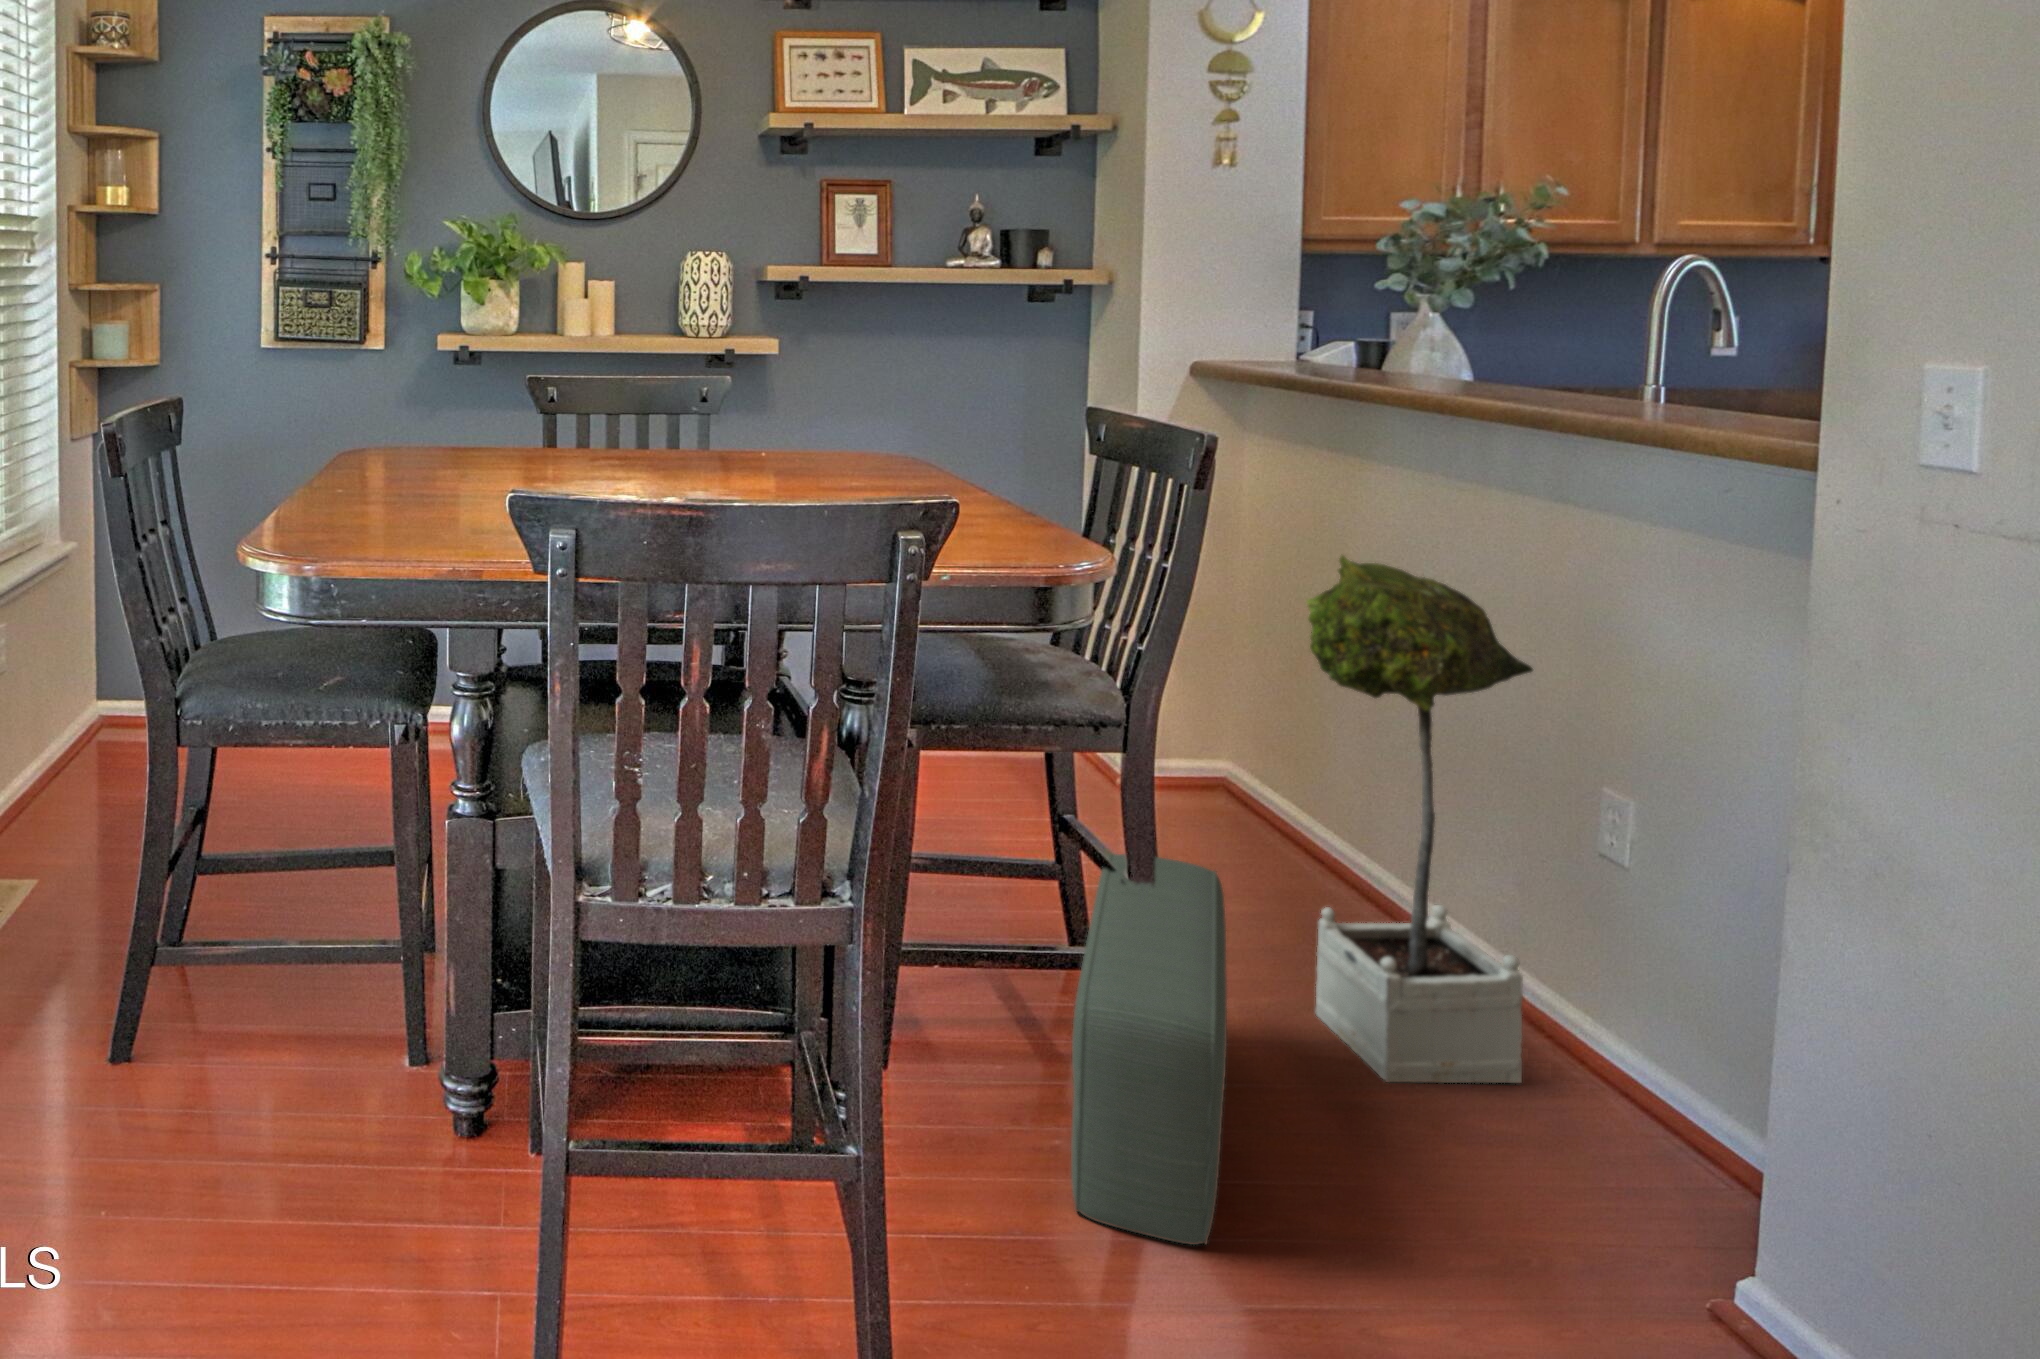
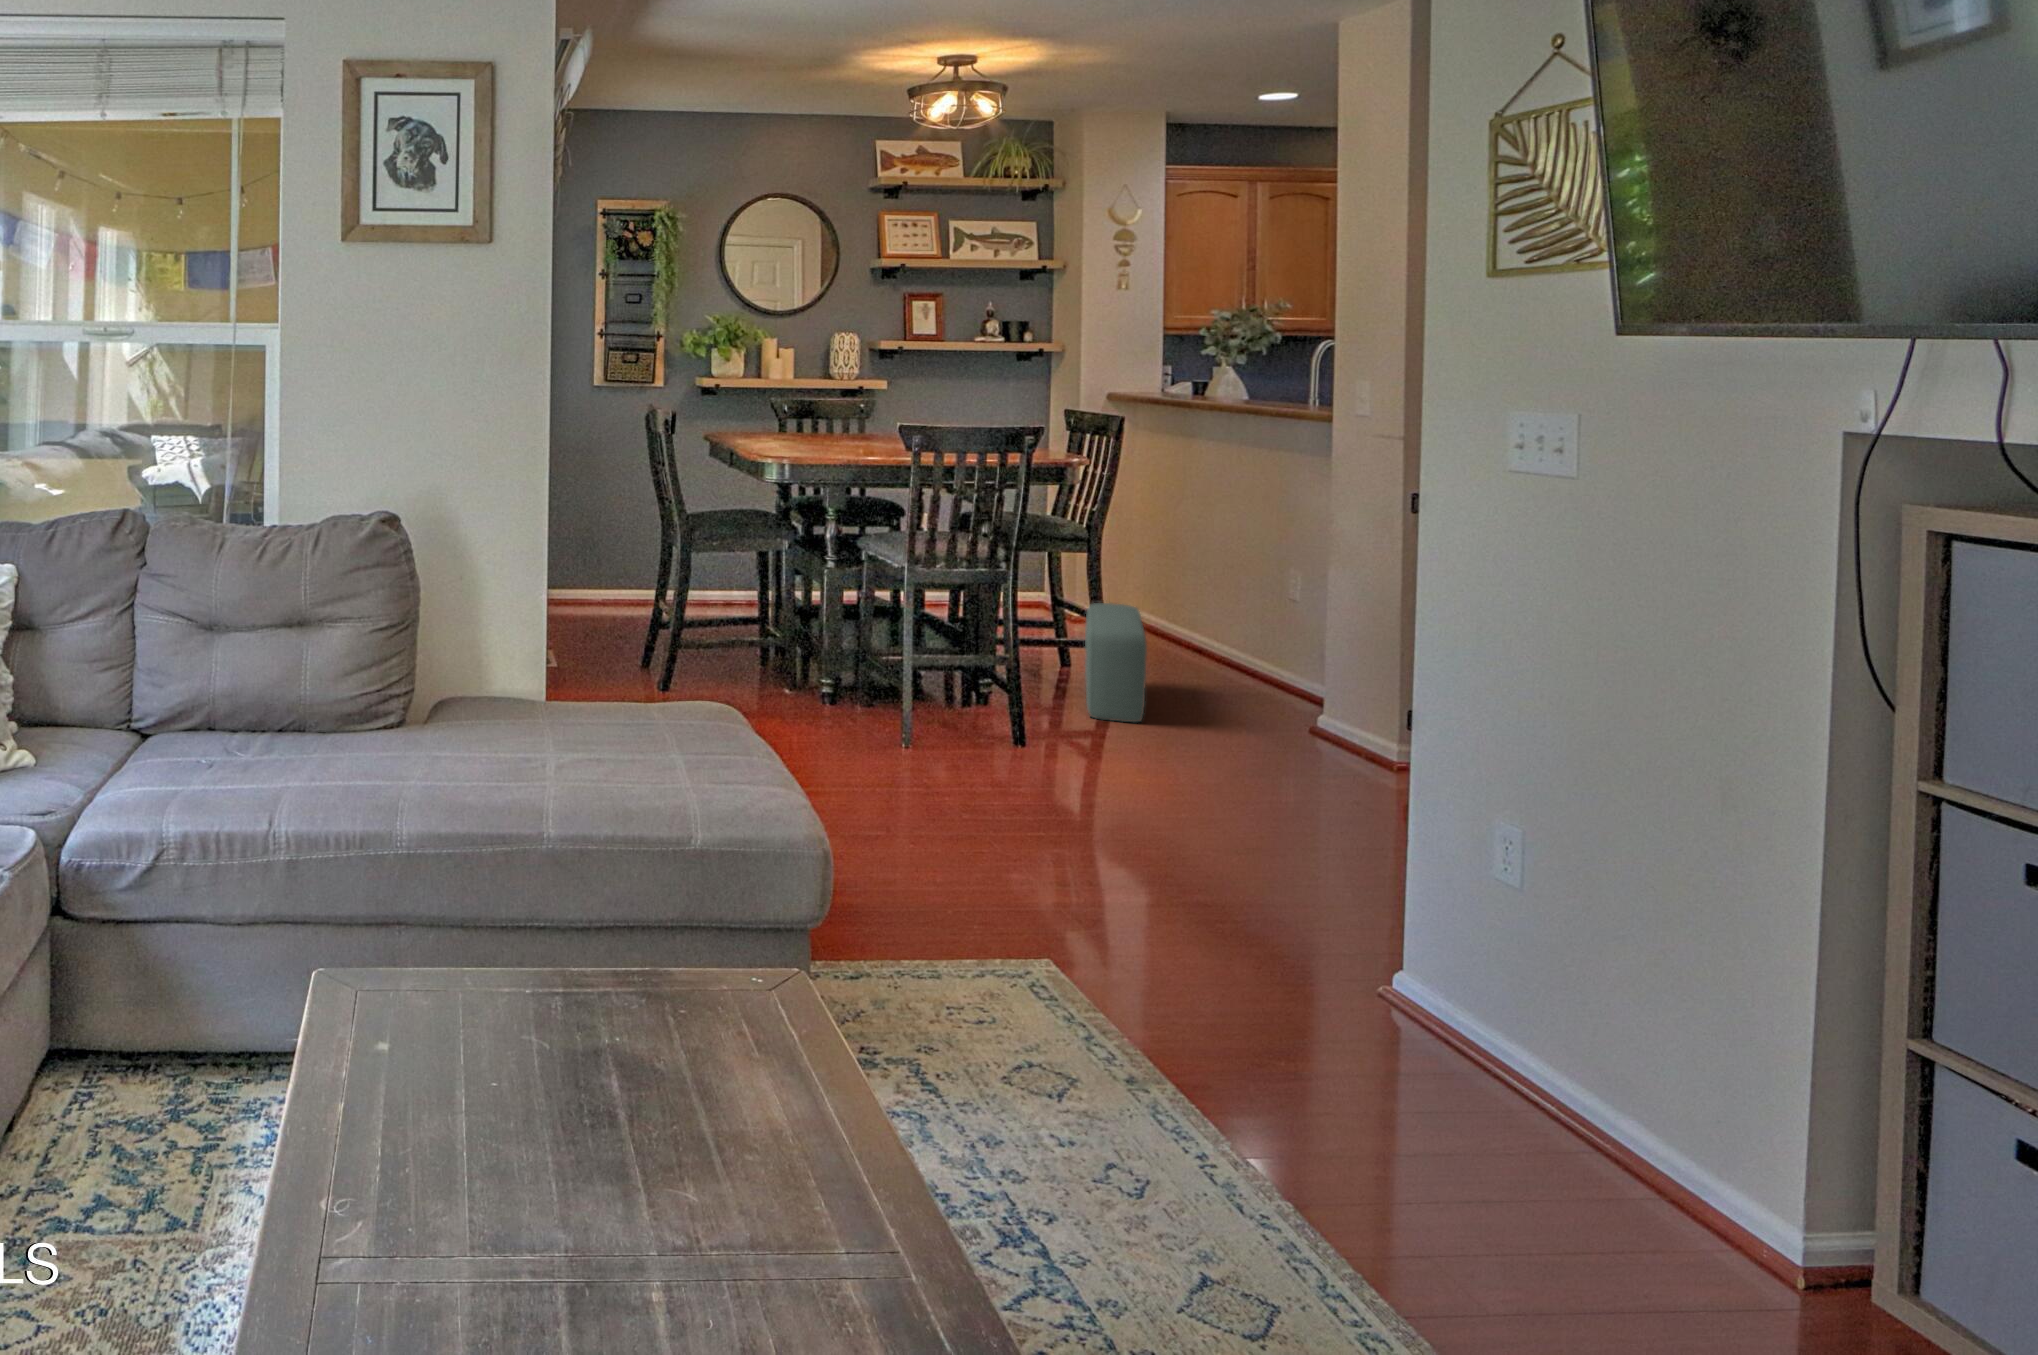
potted tree: present [1307,555,1533,1083] -> none [1172,471,1268,695]

